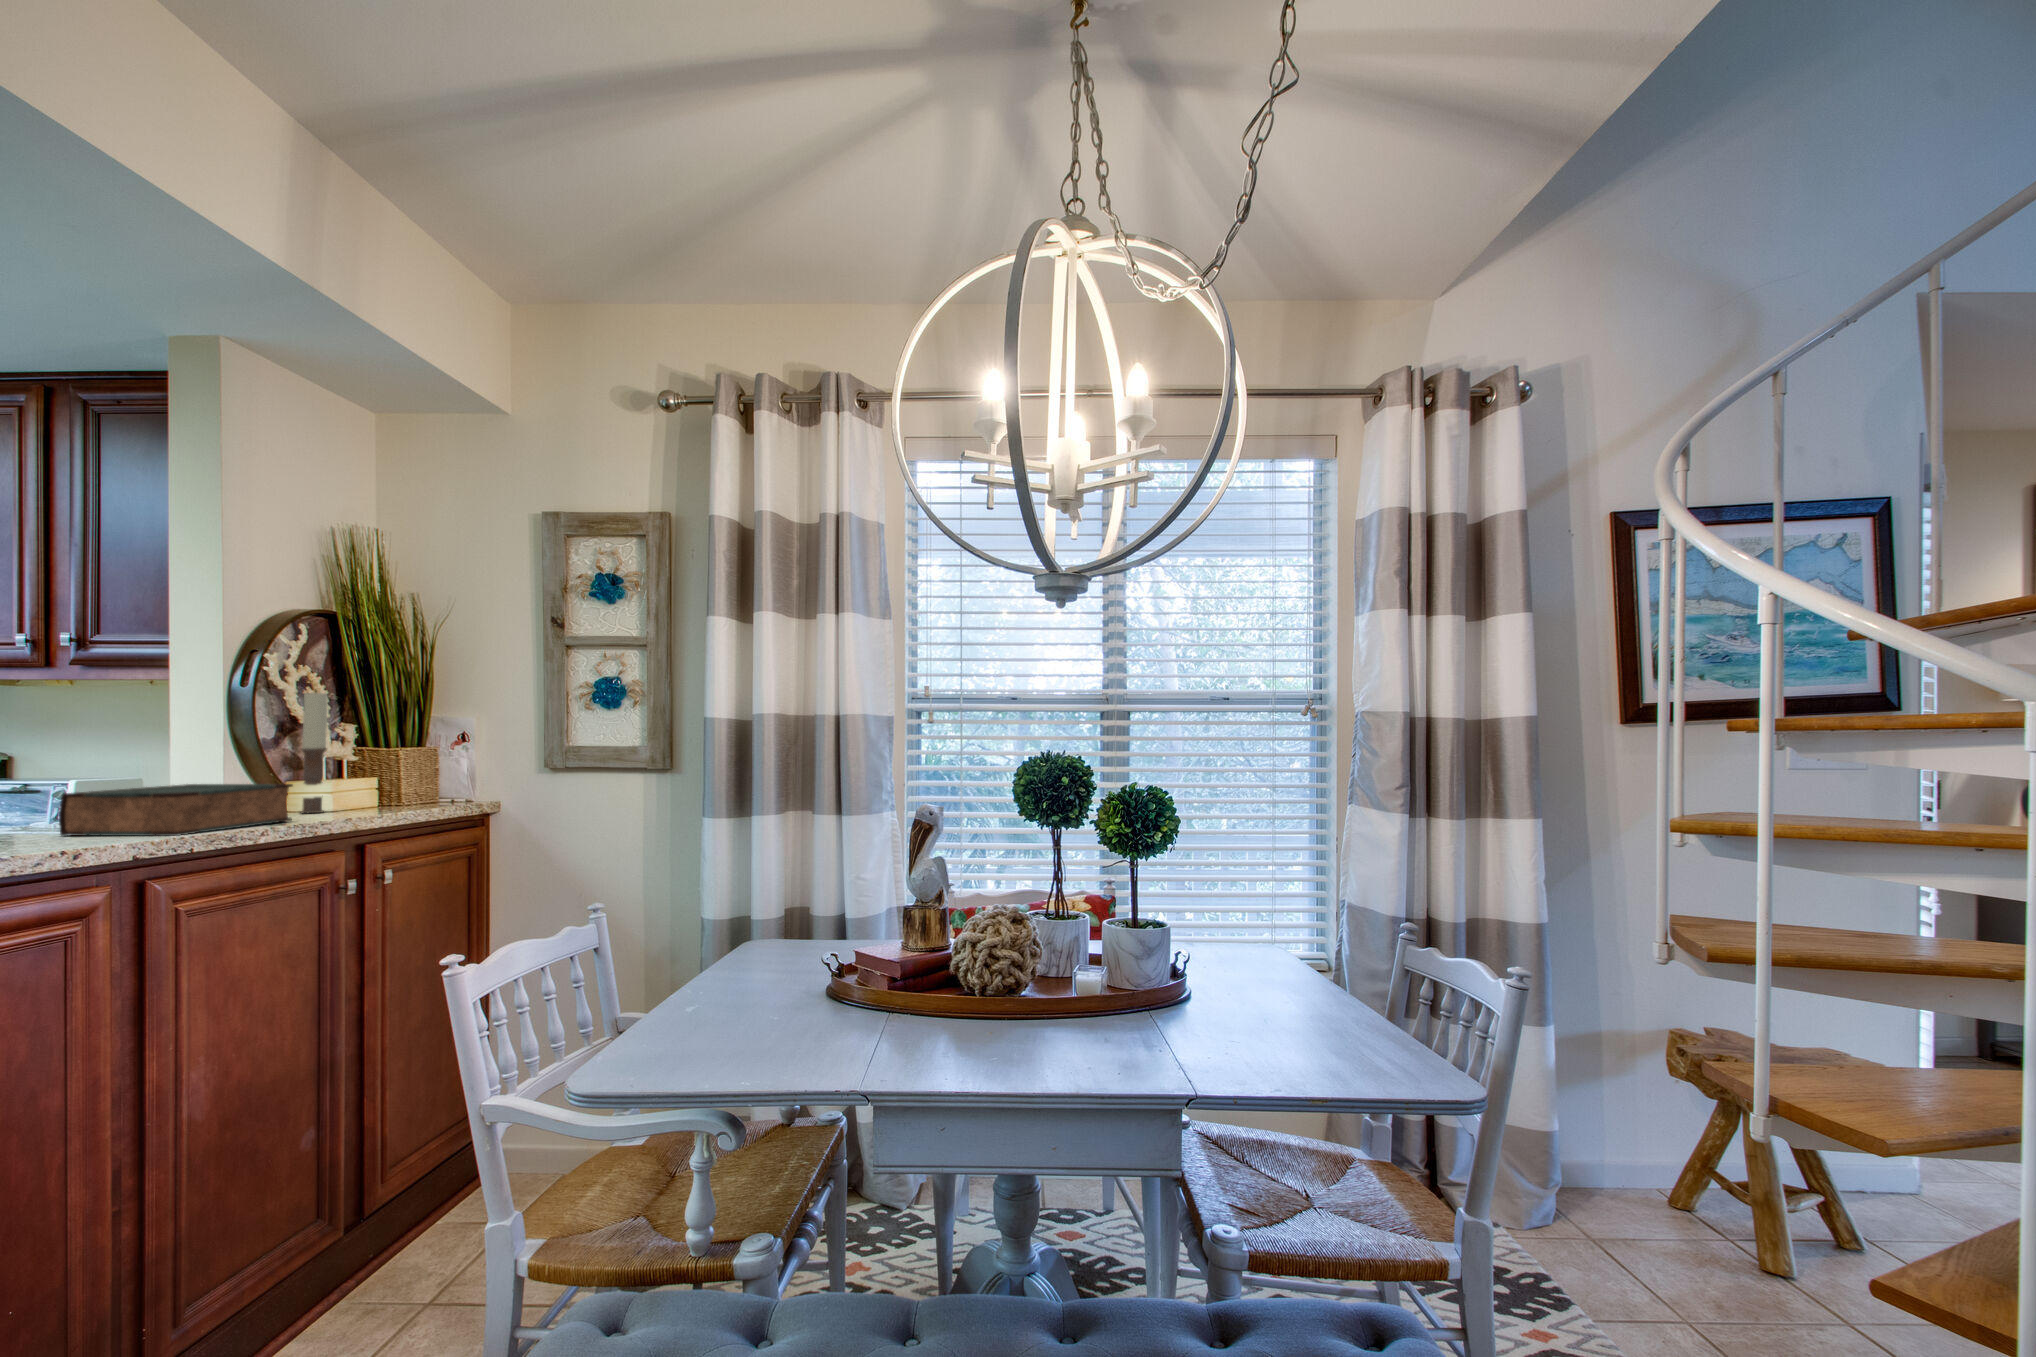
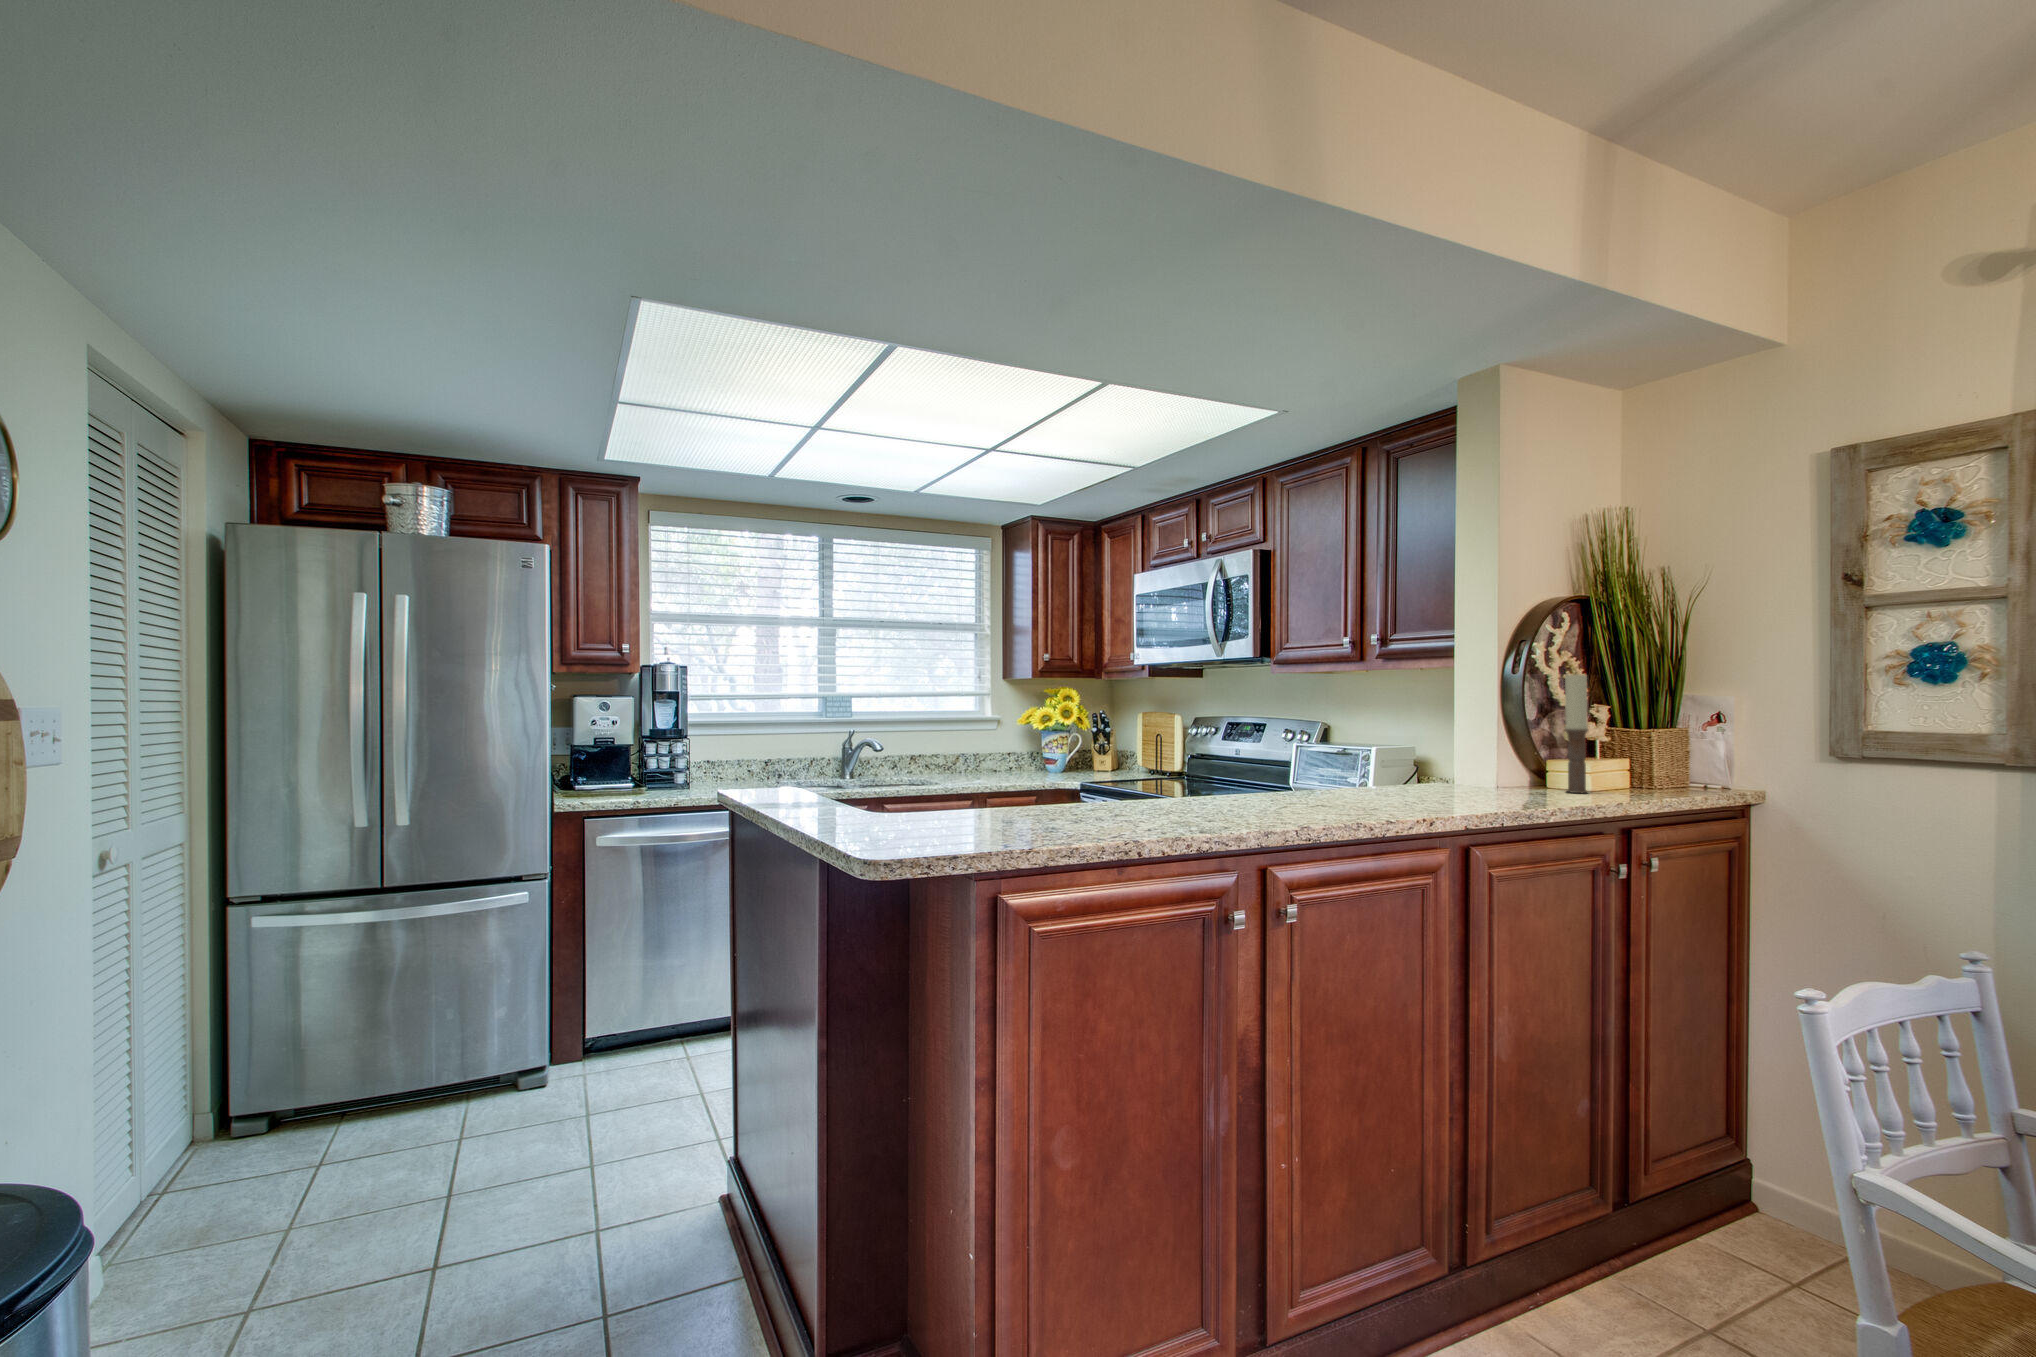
book: present [59,784,293,836] -> none [1397,759,1572,808]

